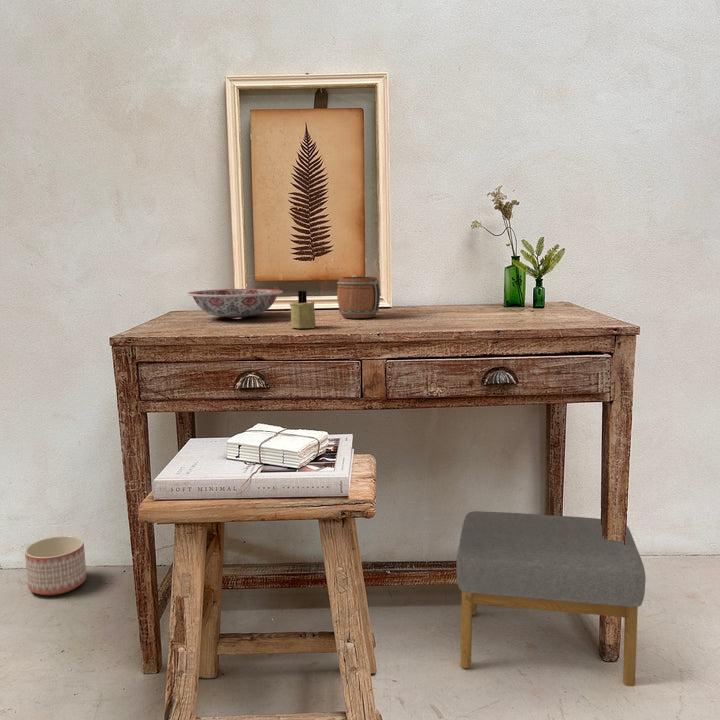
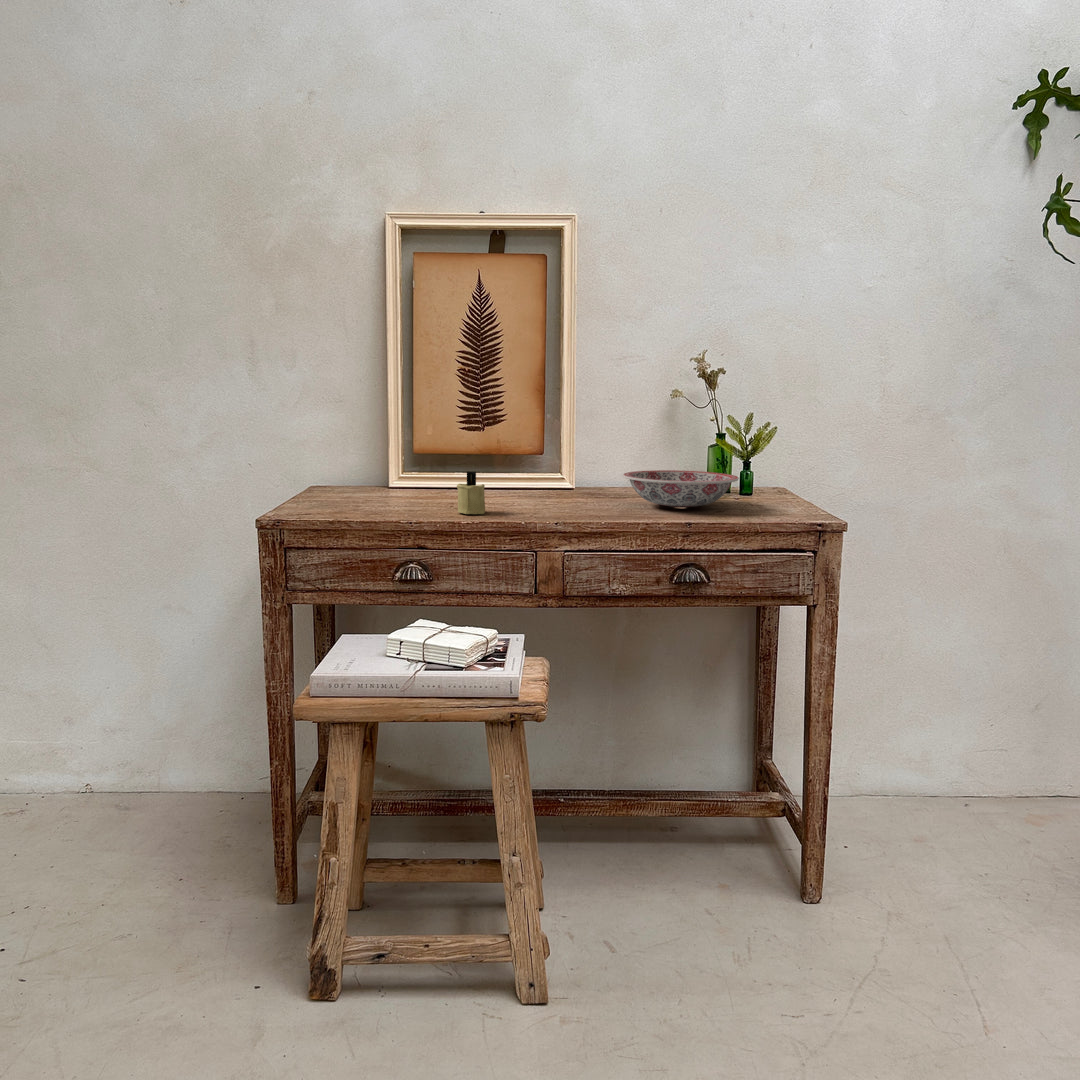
mug: present [337,276,380,318] -> none [511,452,560,503]
ceramic bowl: present [187,289,283,318] -> present [623,470,739,508]
footstool: present [456,511,646,686] -> none [638,730,847,926]
planter: present [25,535,86,596] -> none [133,749,203,818]

